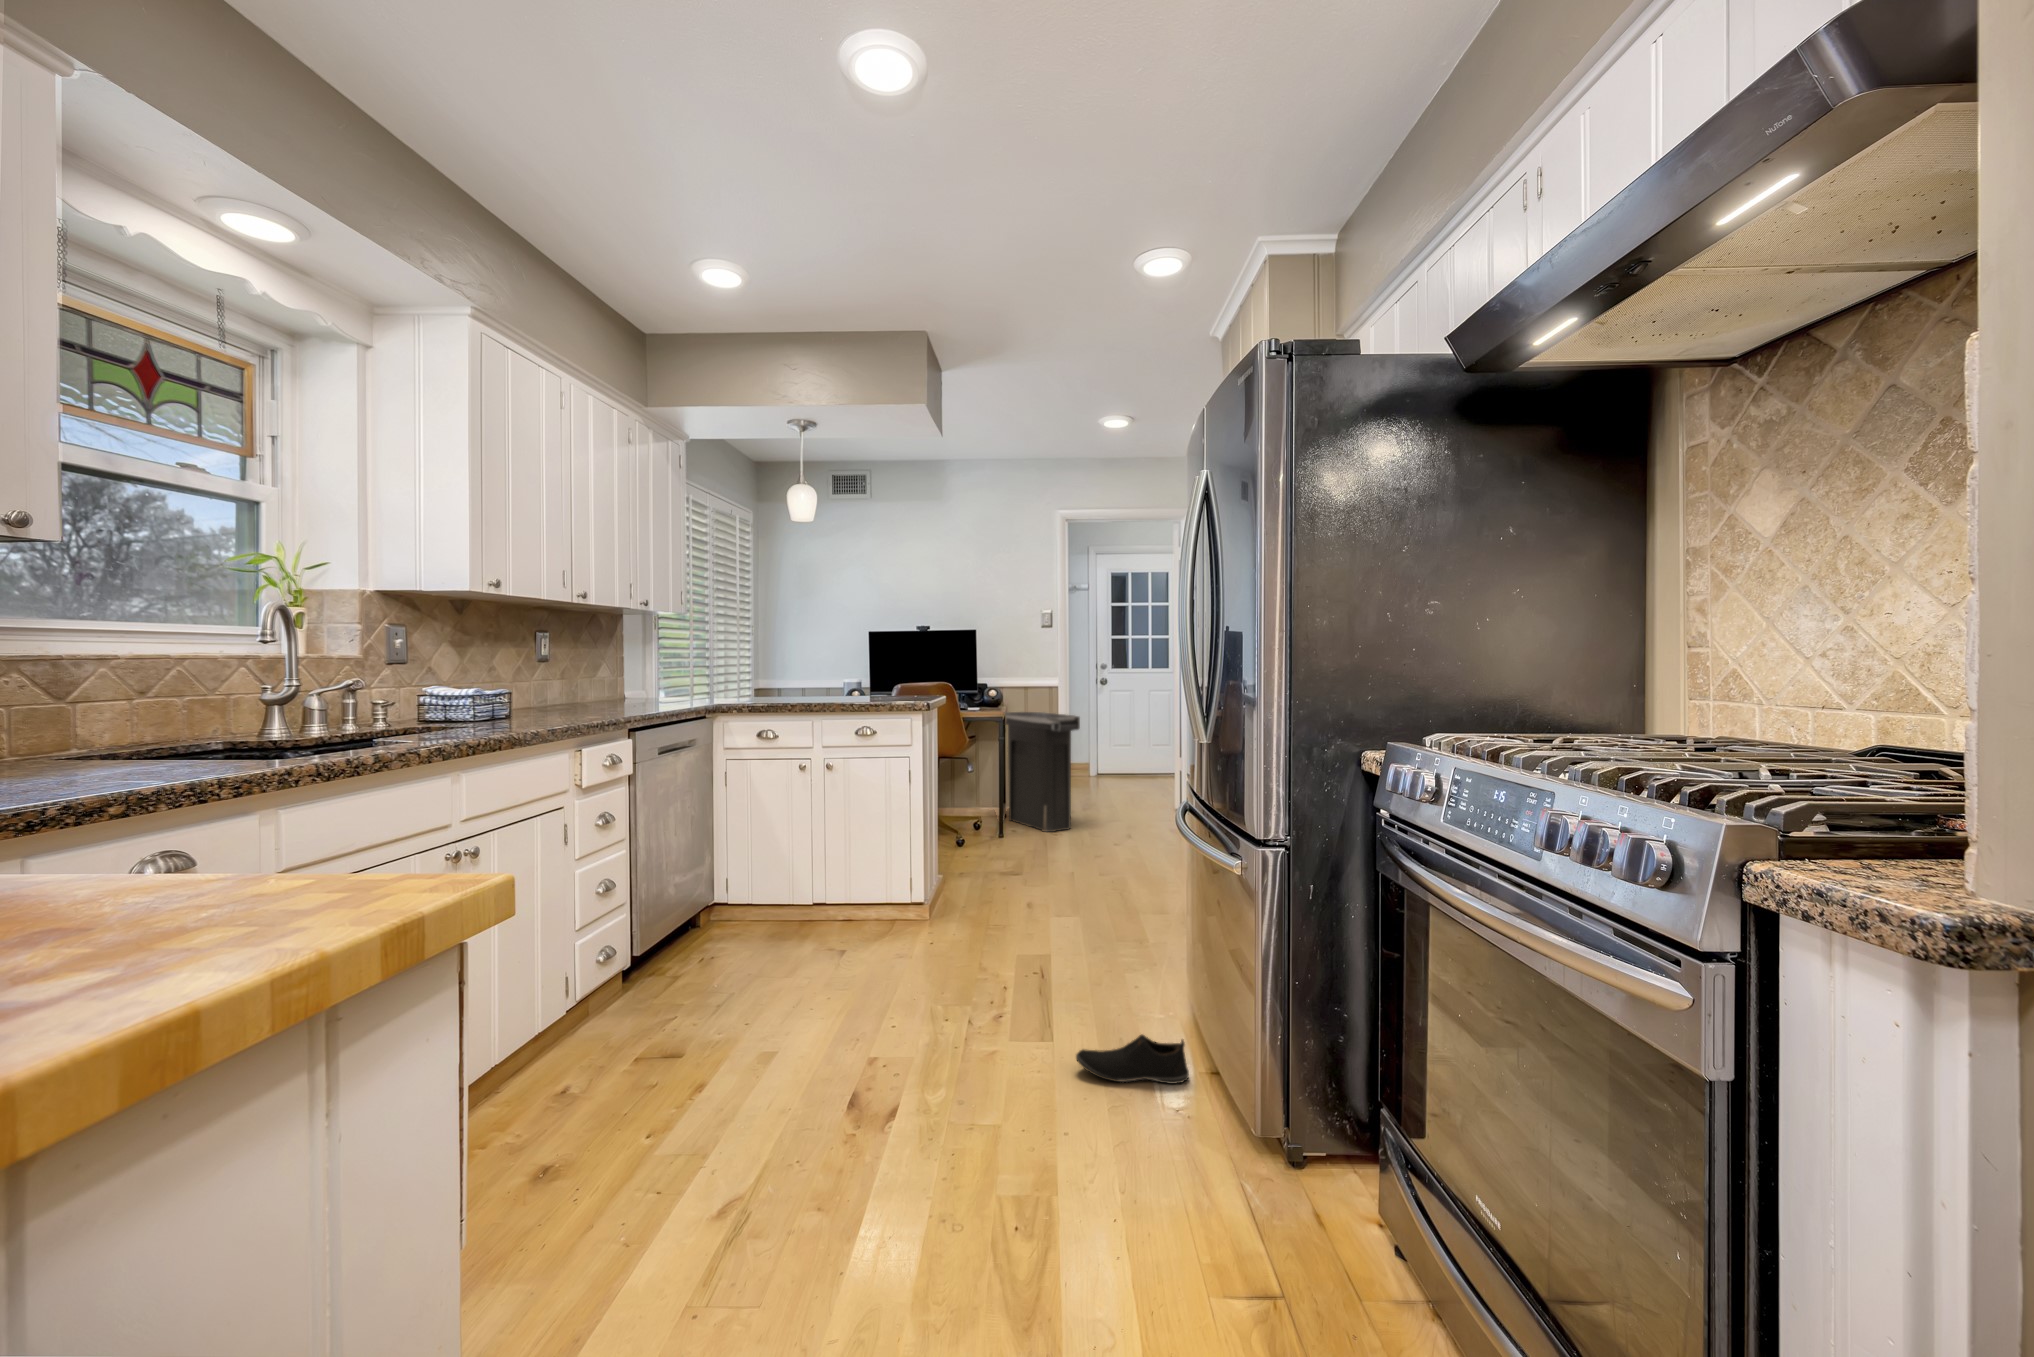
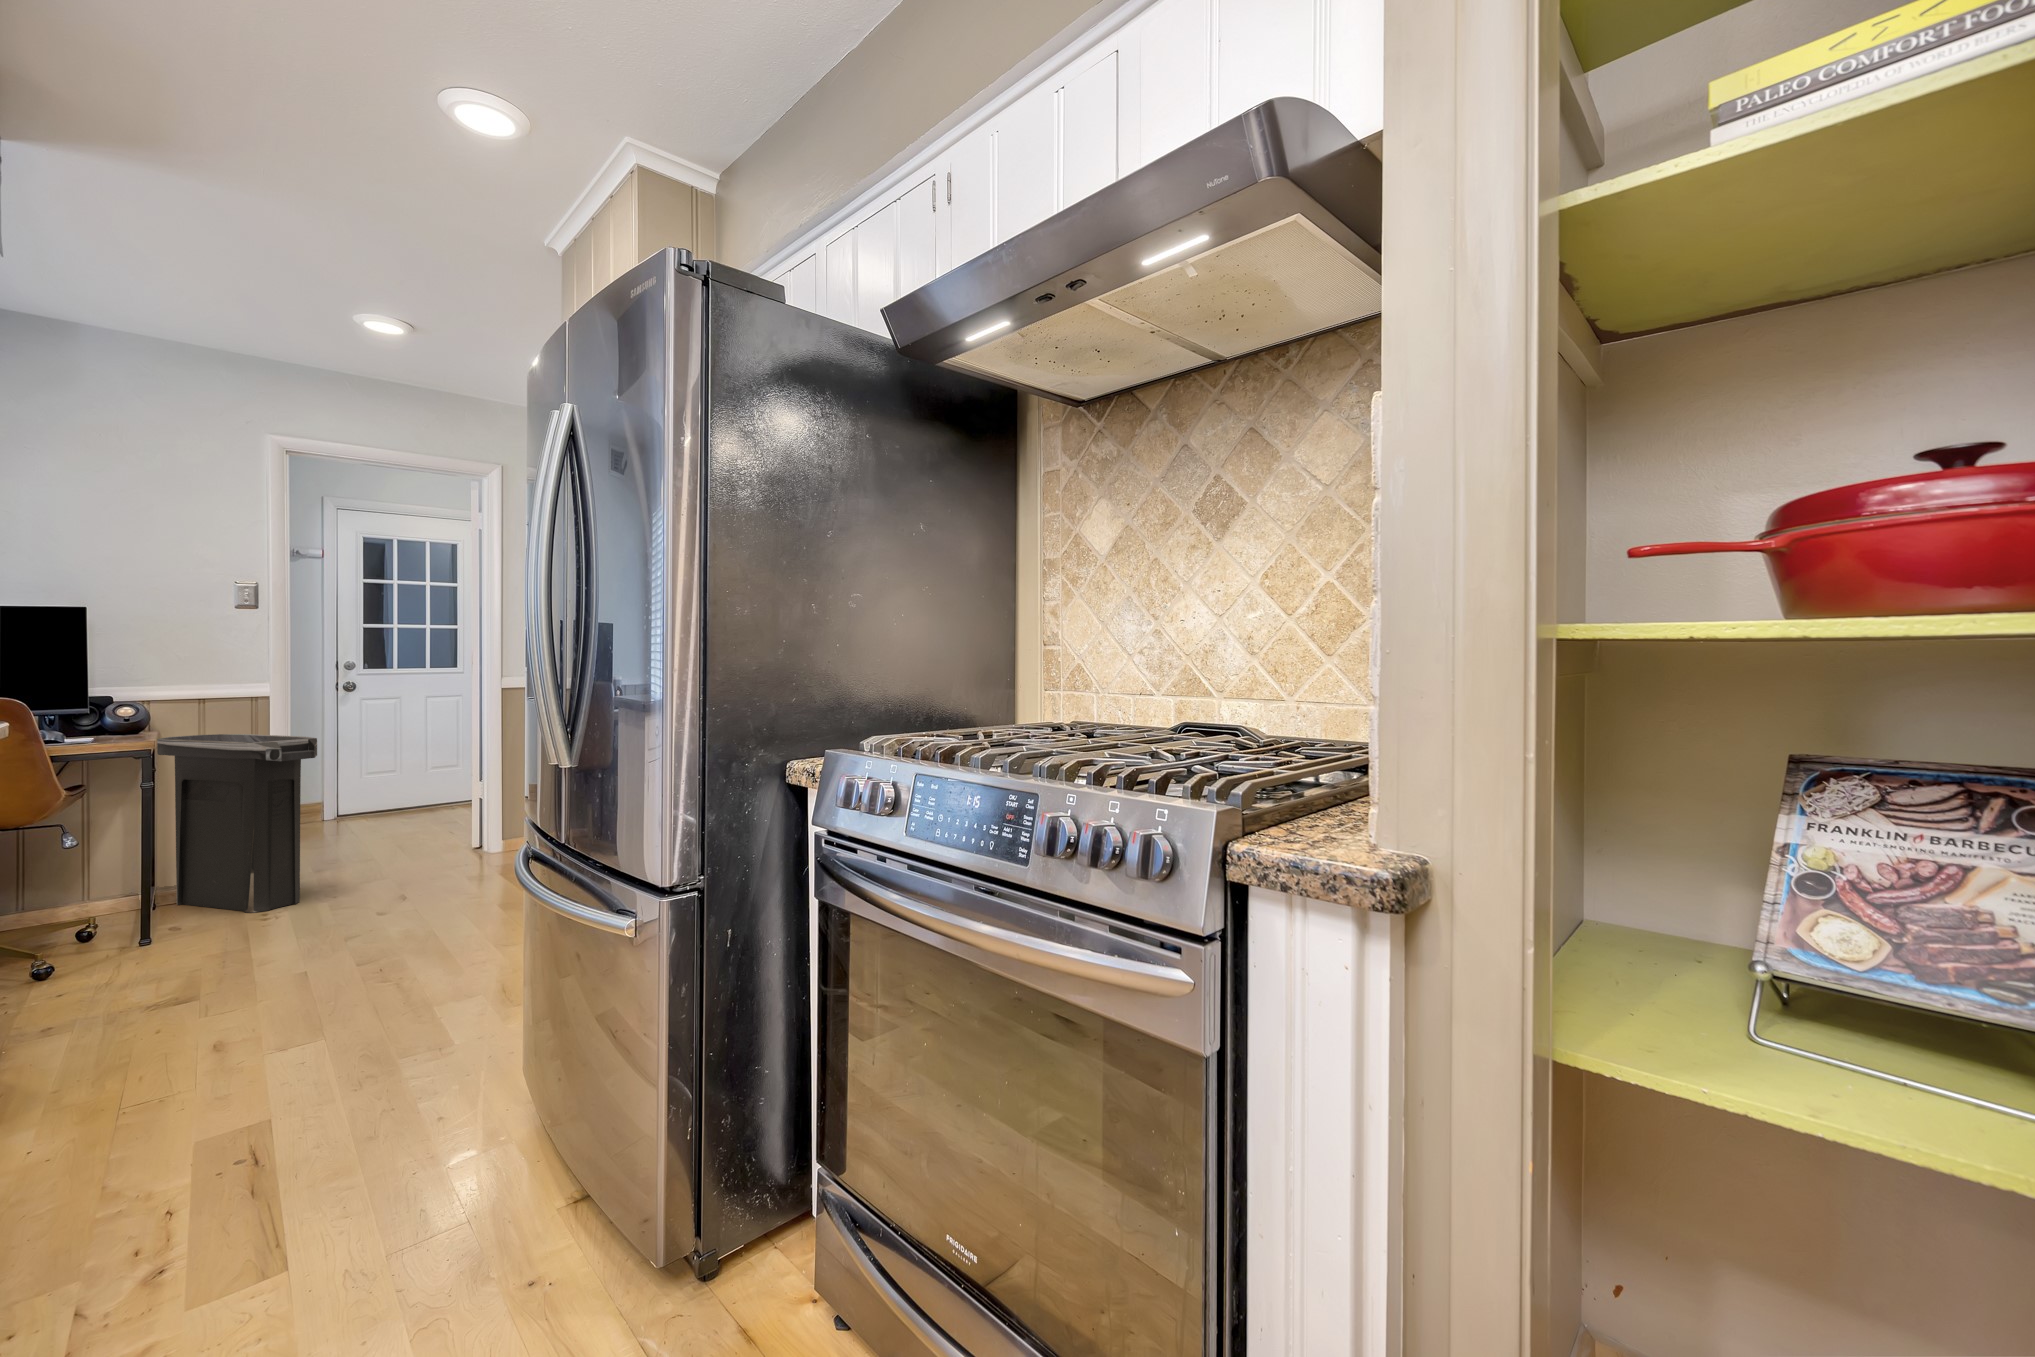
shoe: present [1076,1035,1189,1084] -> none [360,1166,547,1268]

